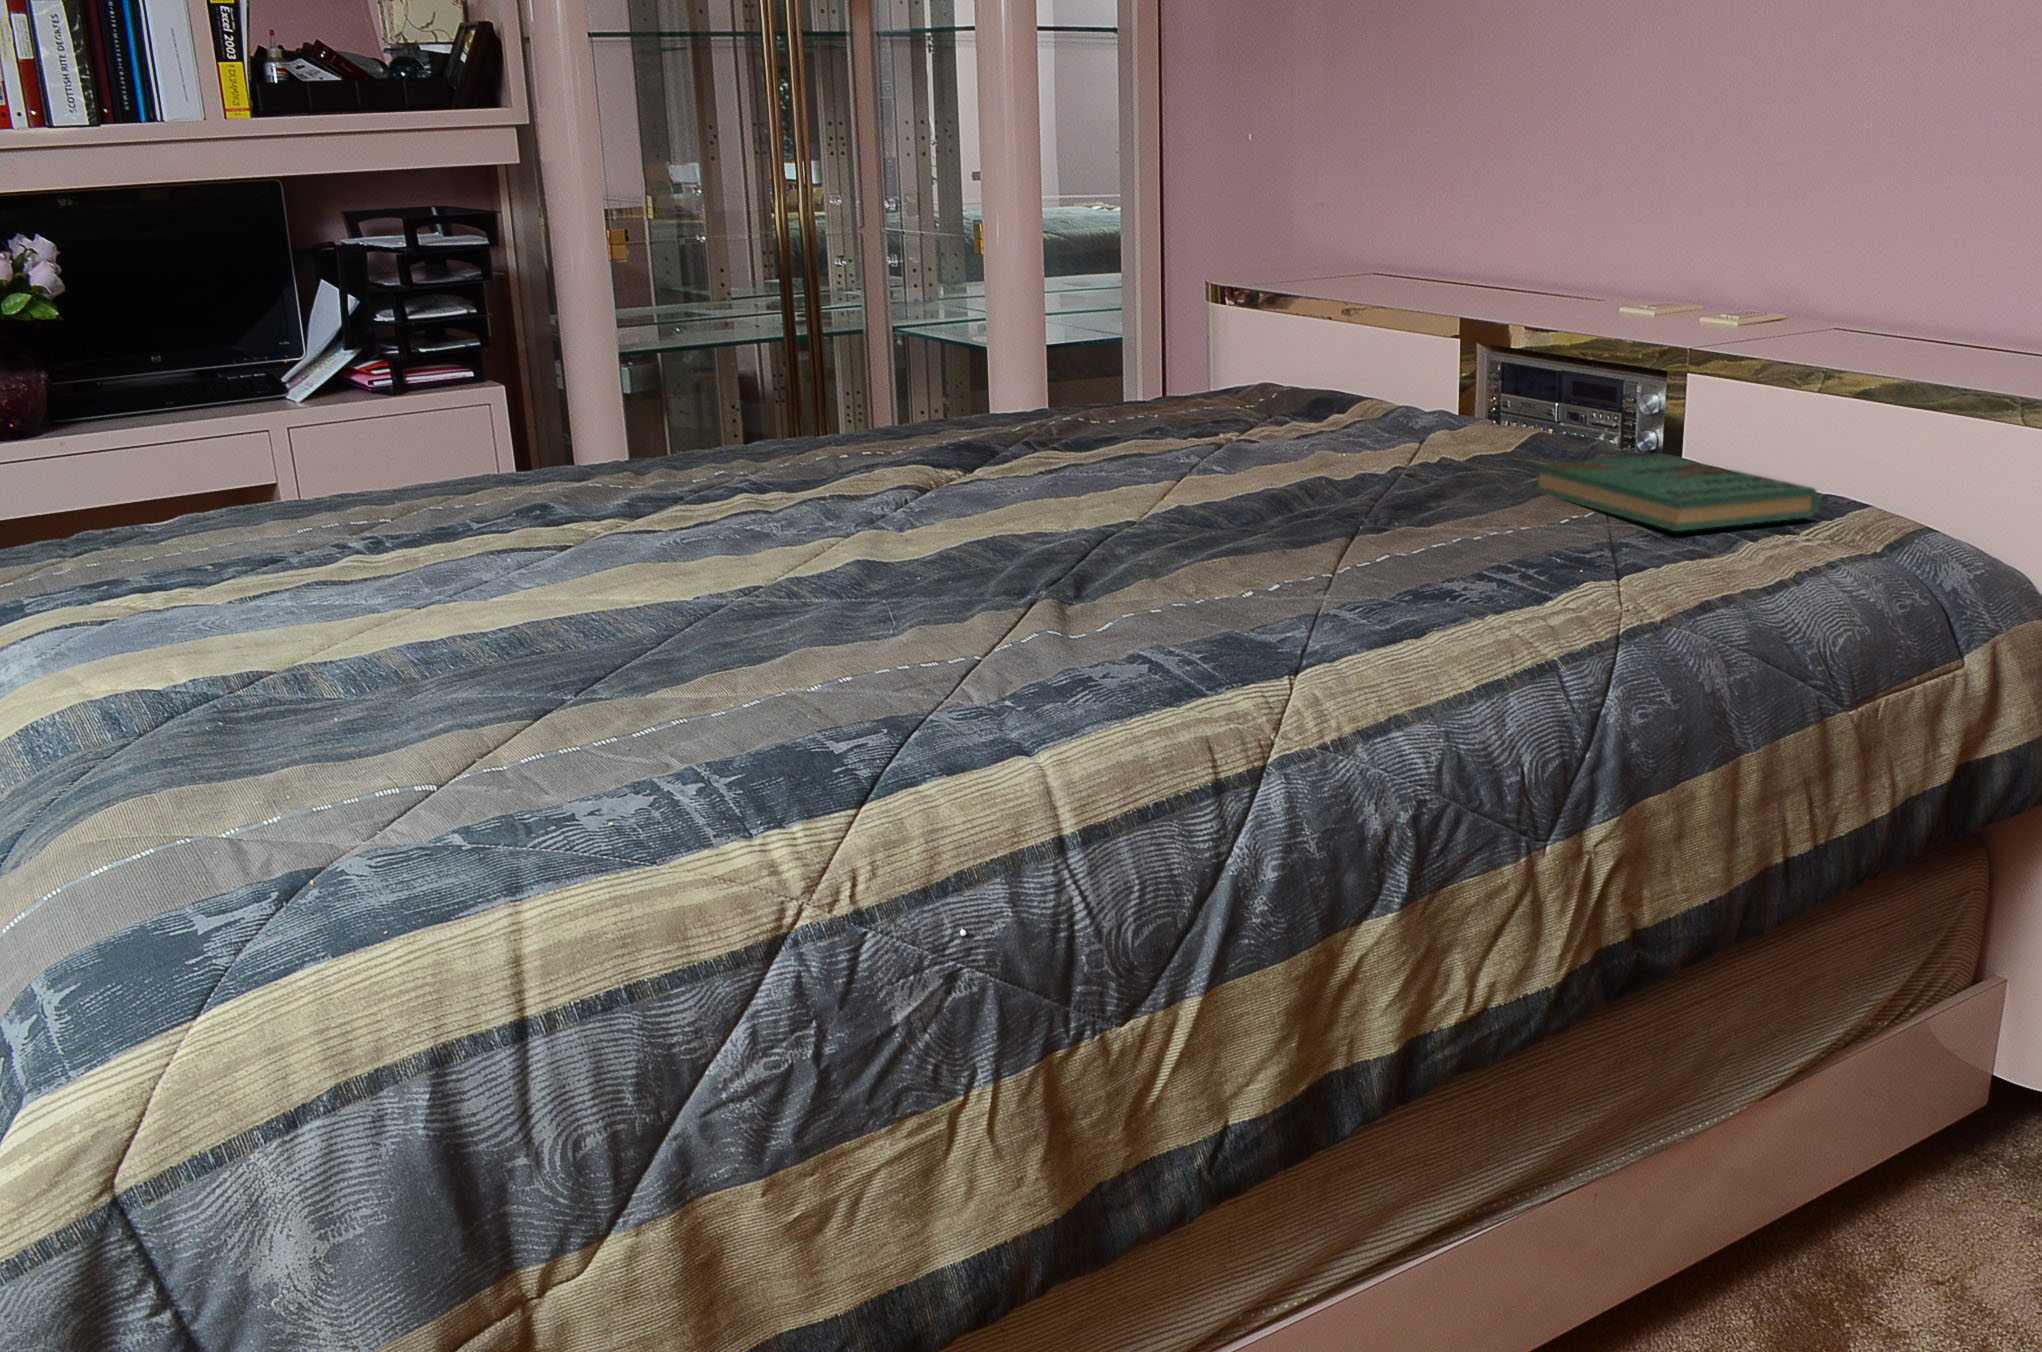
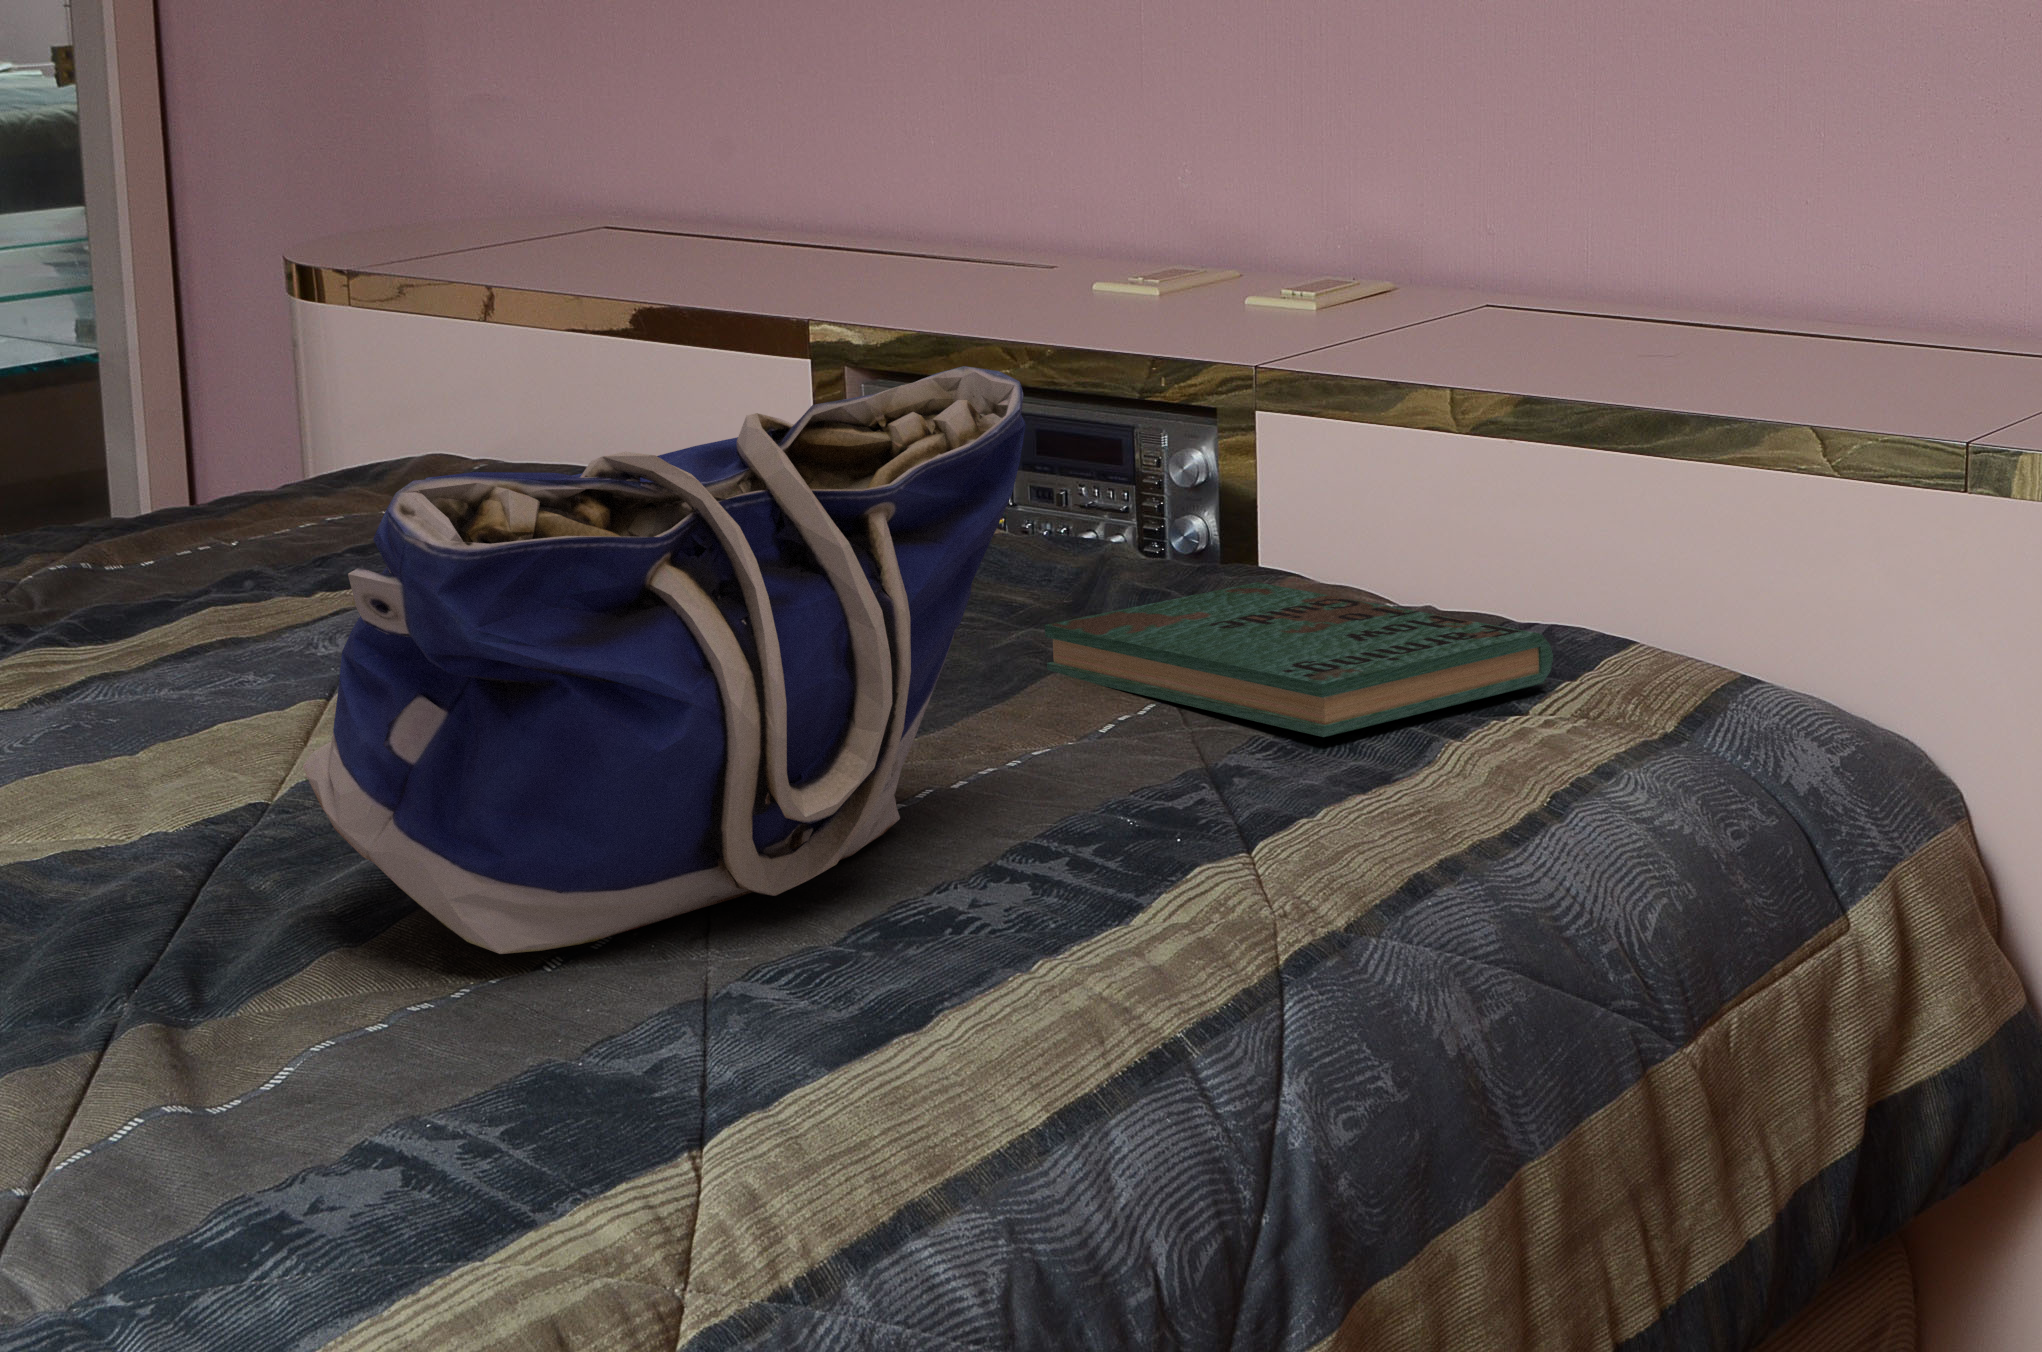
tote bag: none [1129,300,1521,585] -> present [303,366,1026,954]

